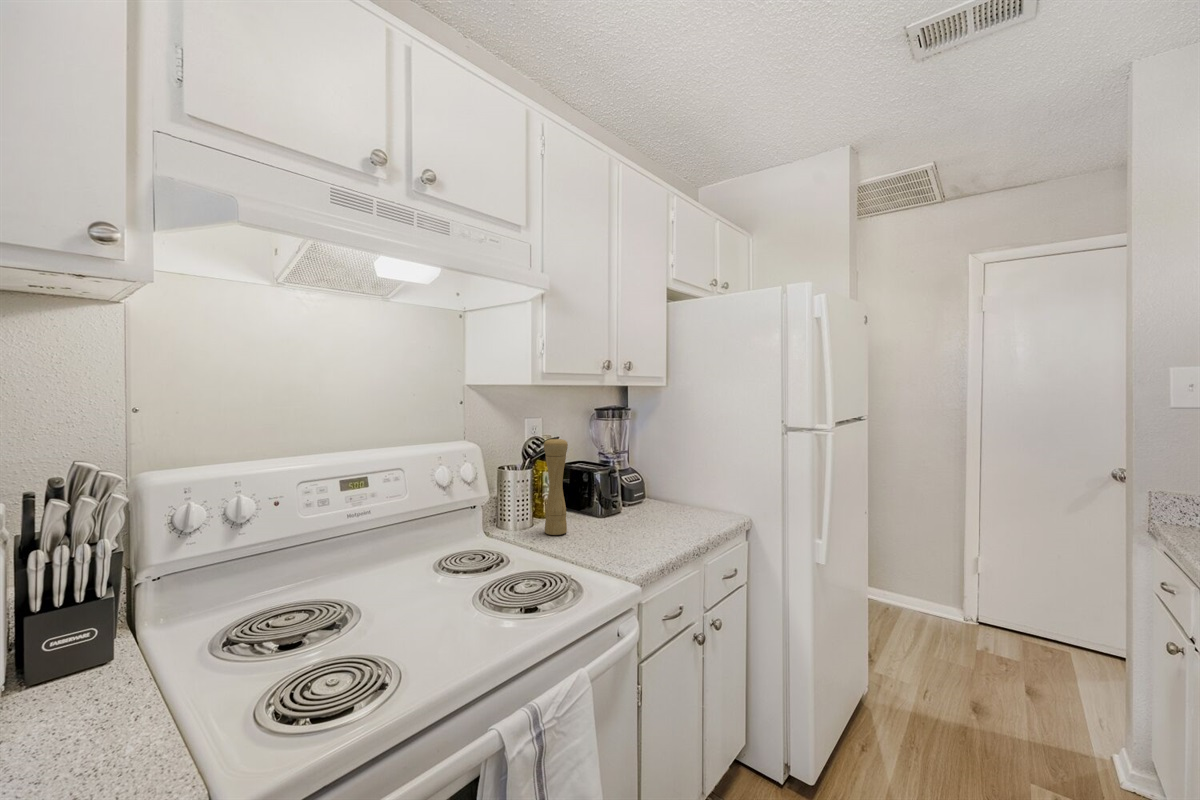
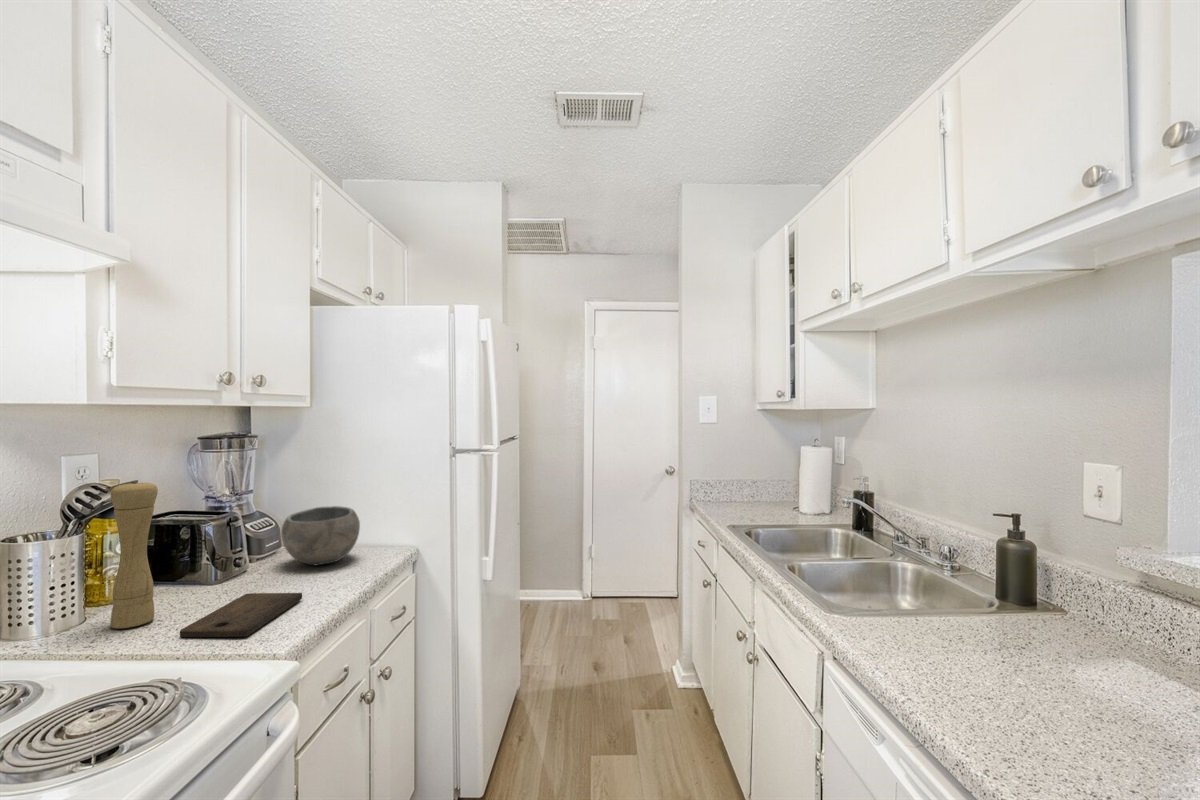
bowl: none [645,469,702,516] -> present [281,506,360,565]
cutting board: none [579,527,655,556] -> present [180,593,302,637]

